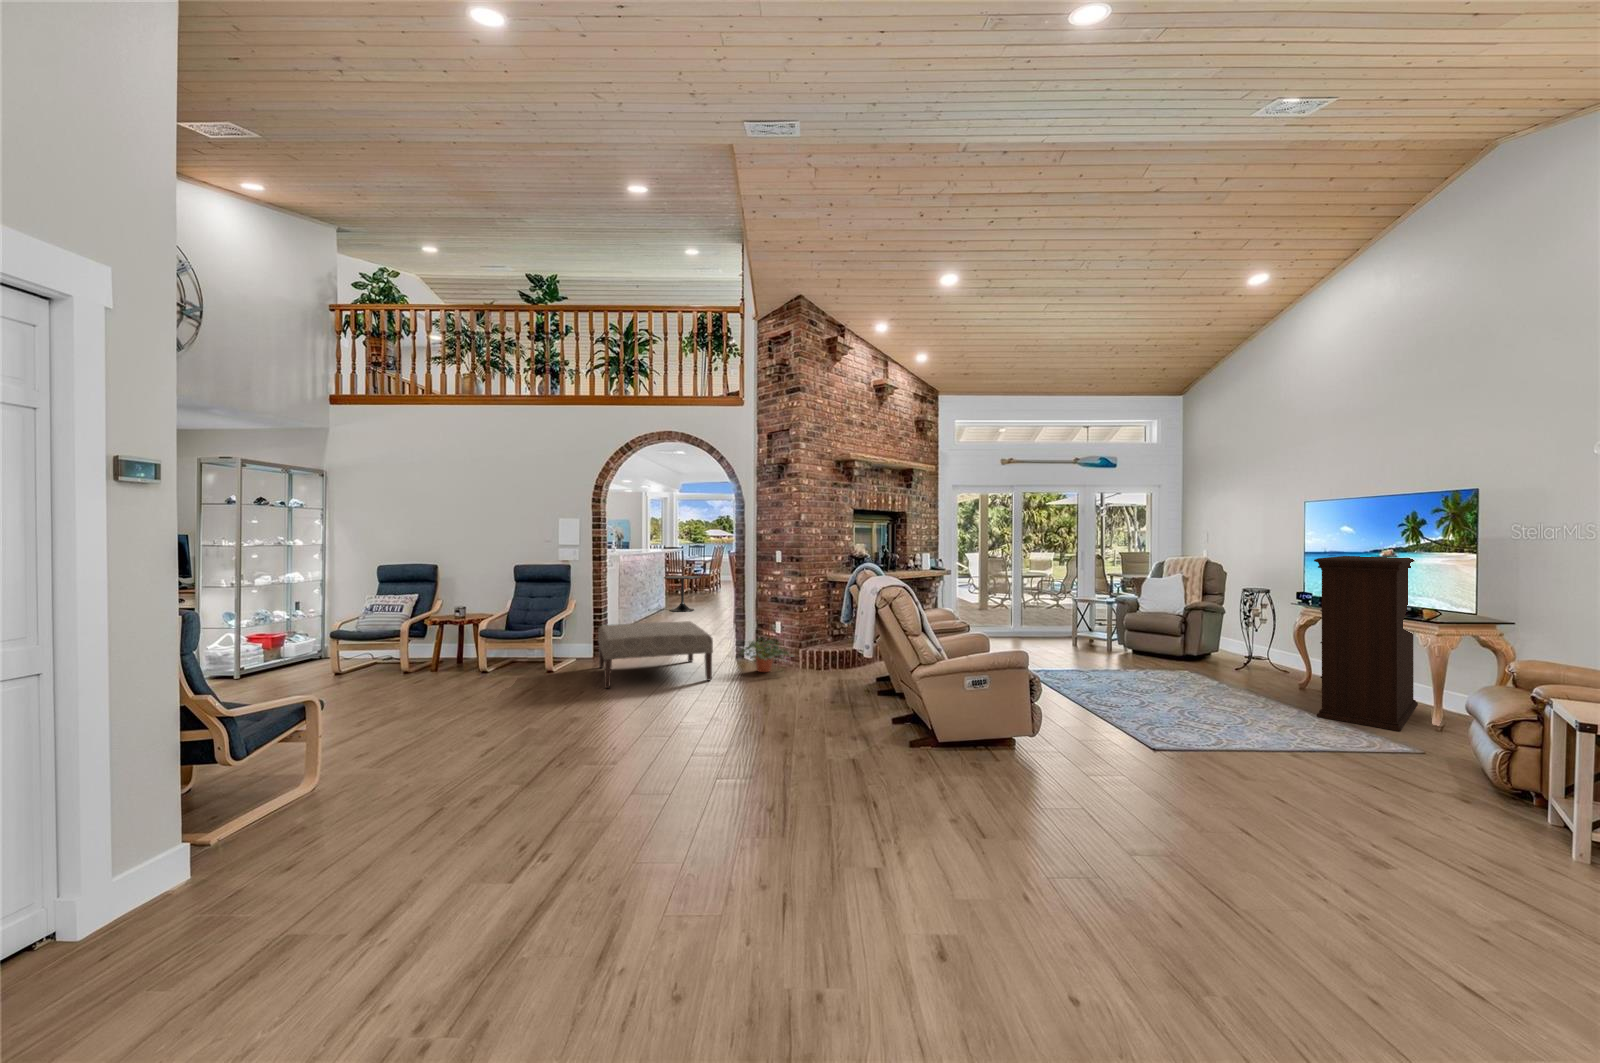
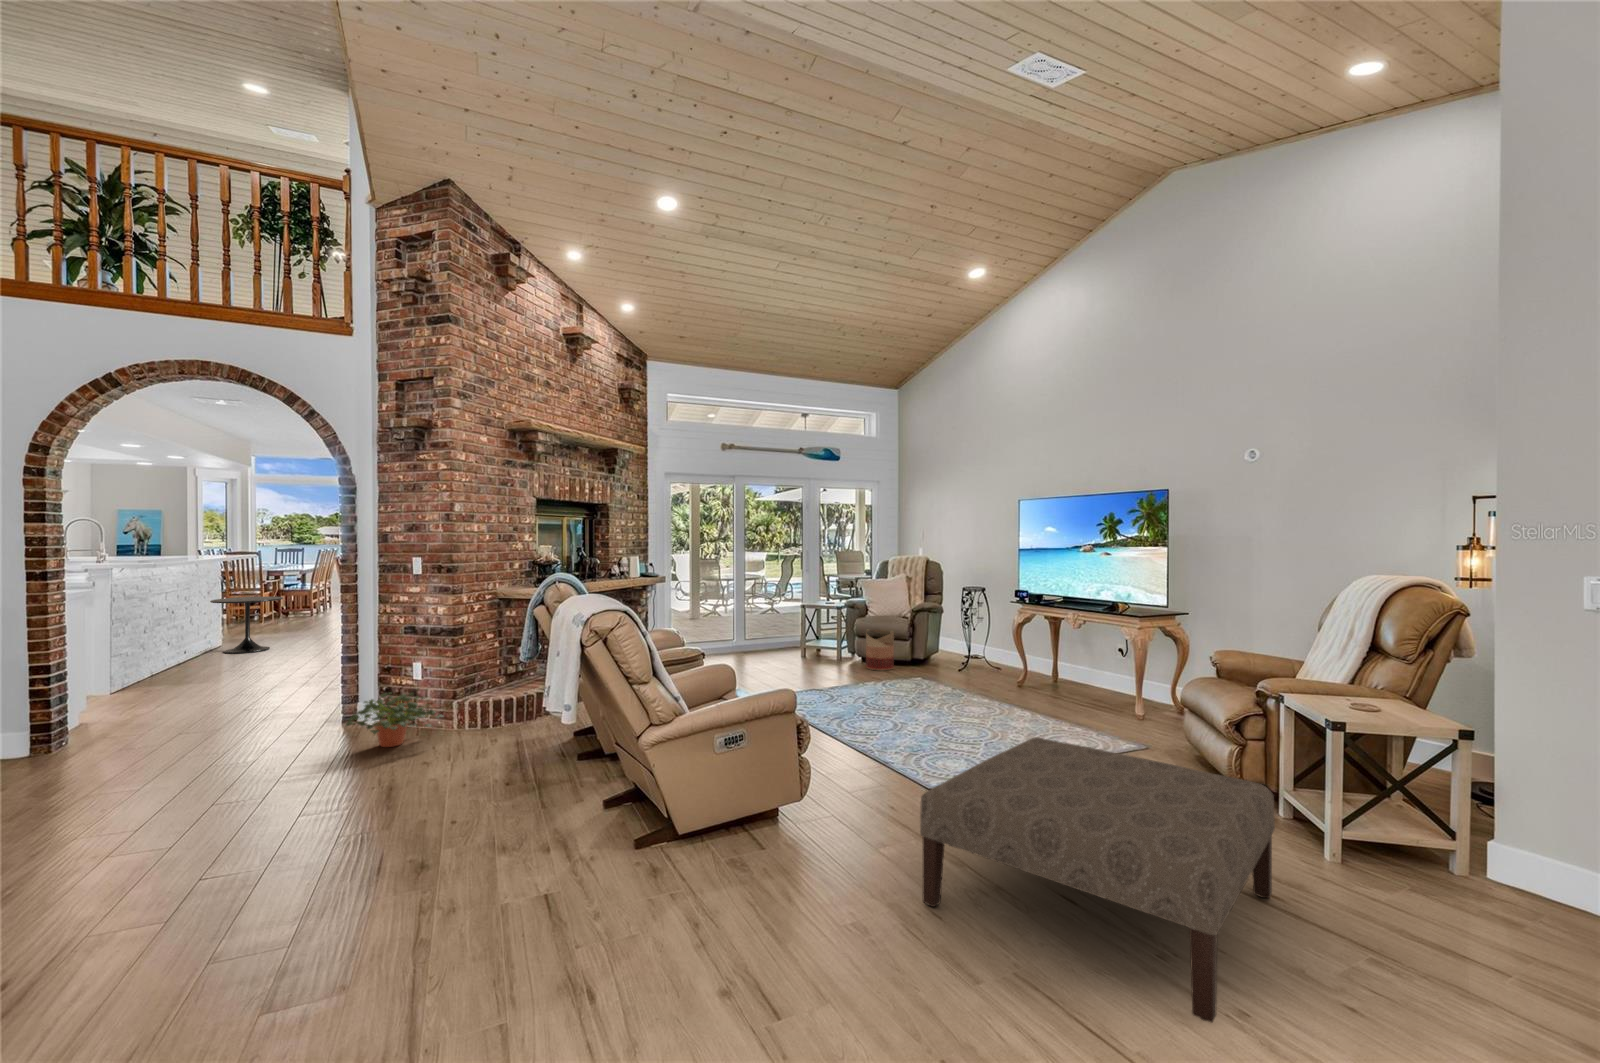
bookshelf: present [1314,556,1418,731] -> none [1049,553,1121,727]
ottoman: present [598,621,713,688] -> present [920,737,1275,1022]
basket: none [1134,623,1163,661] -> present [866,629,894,671]

